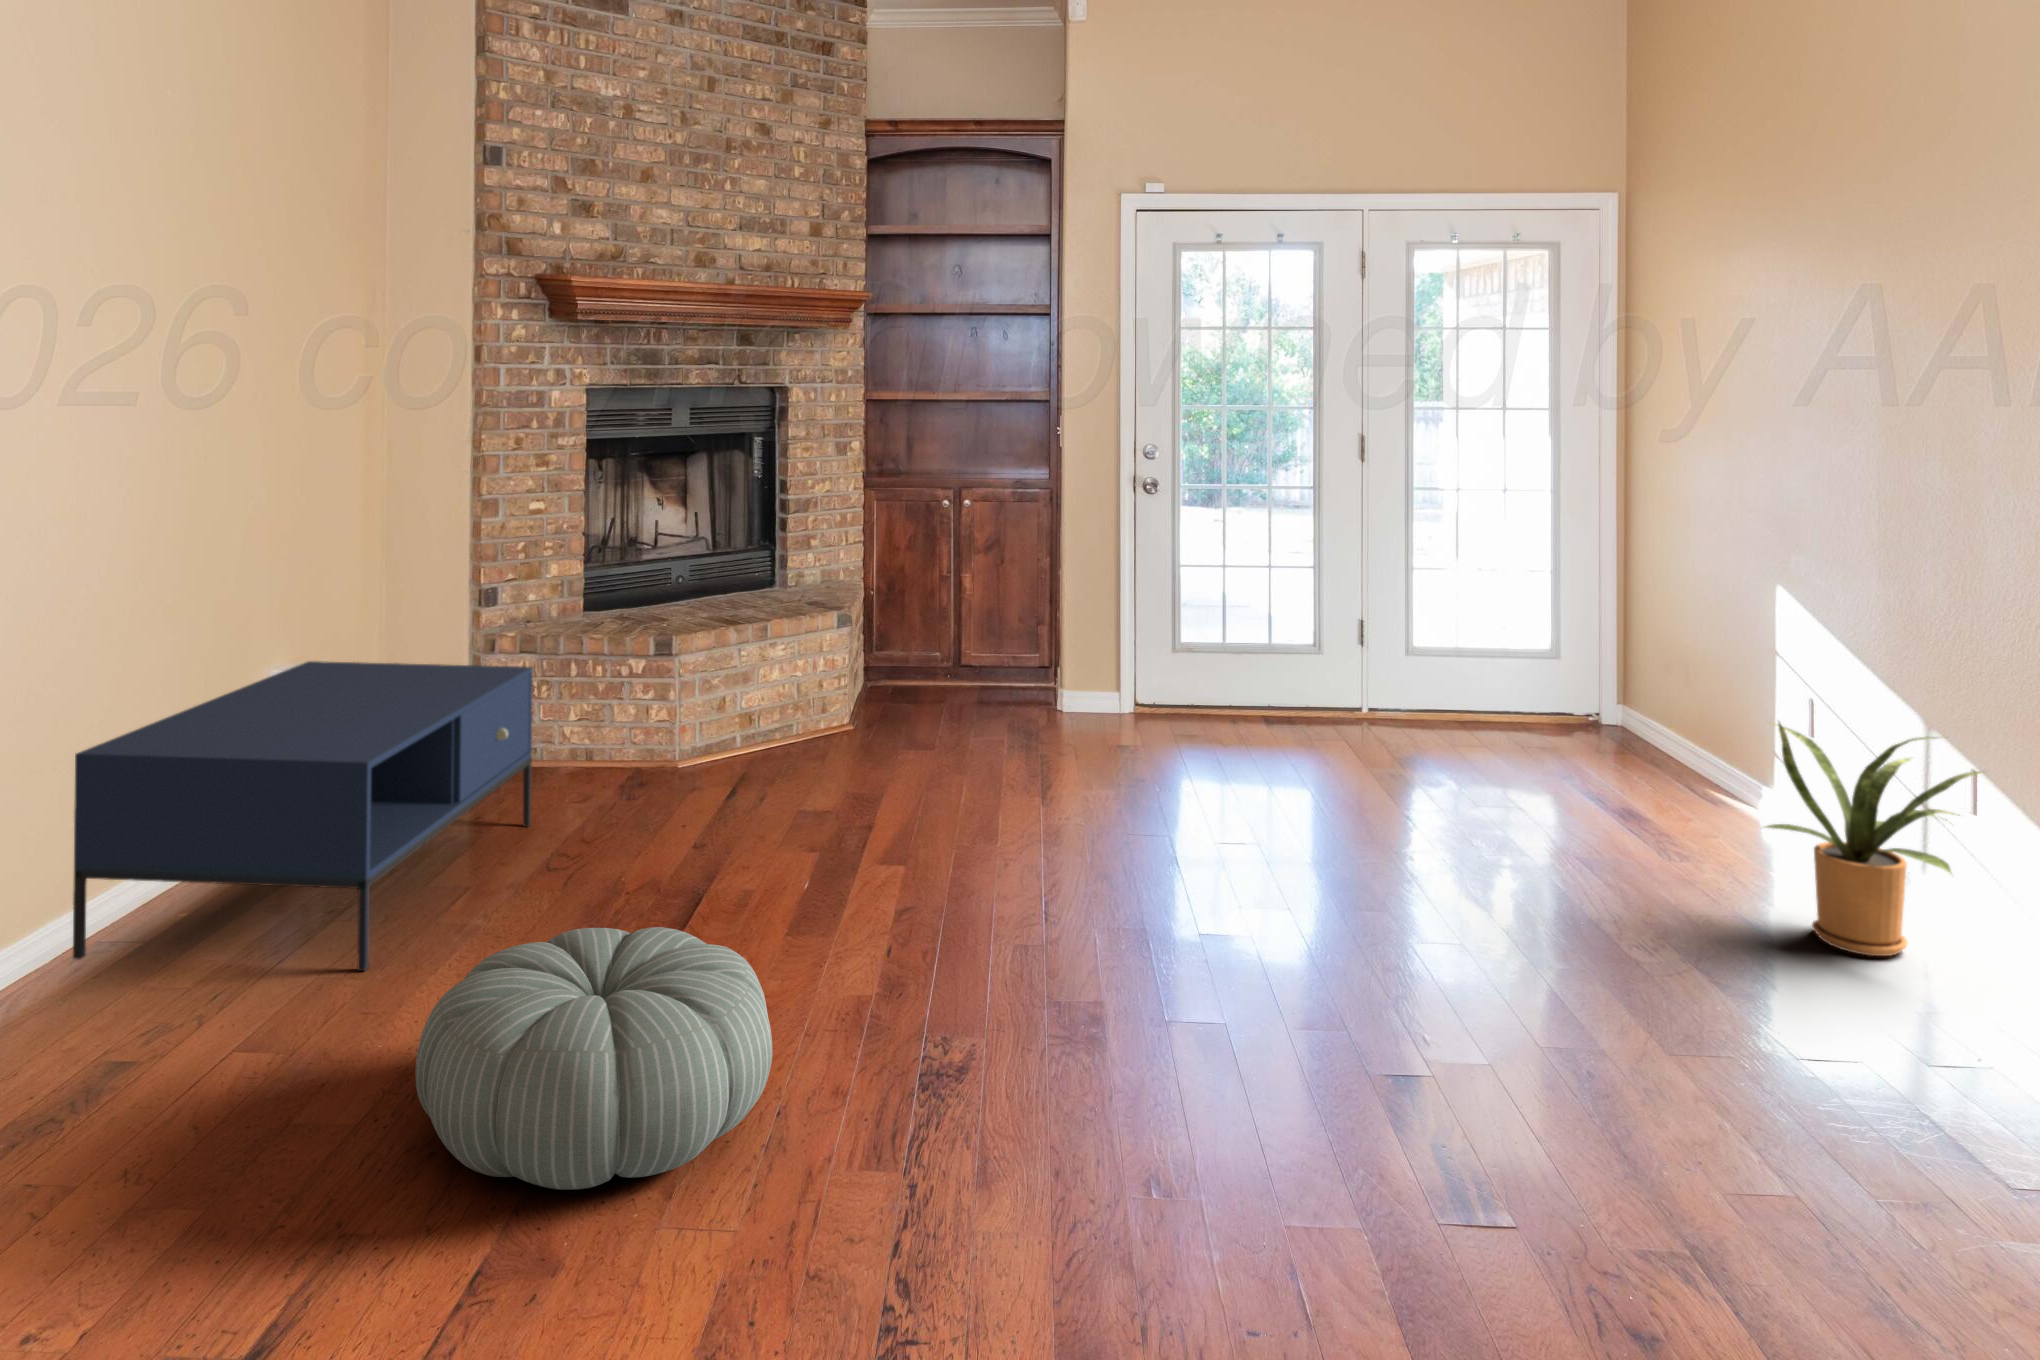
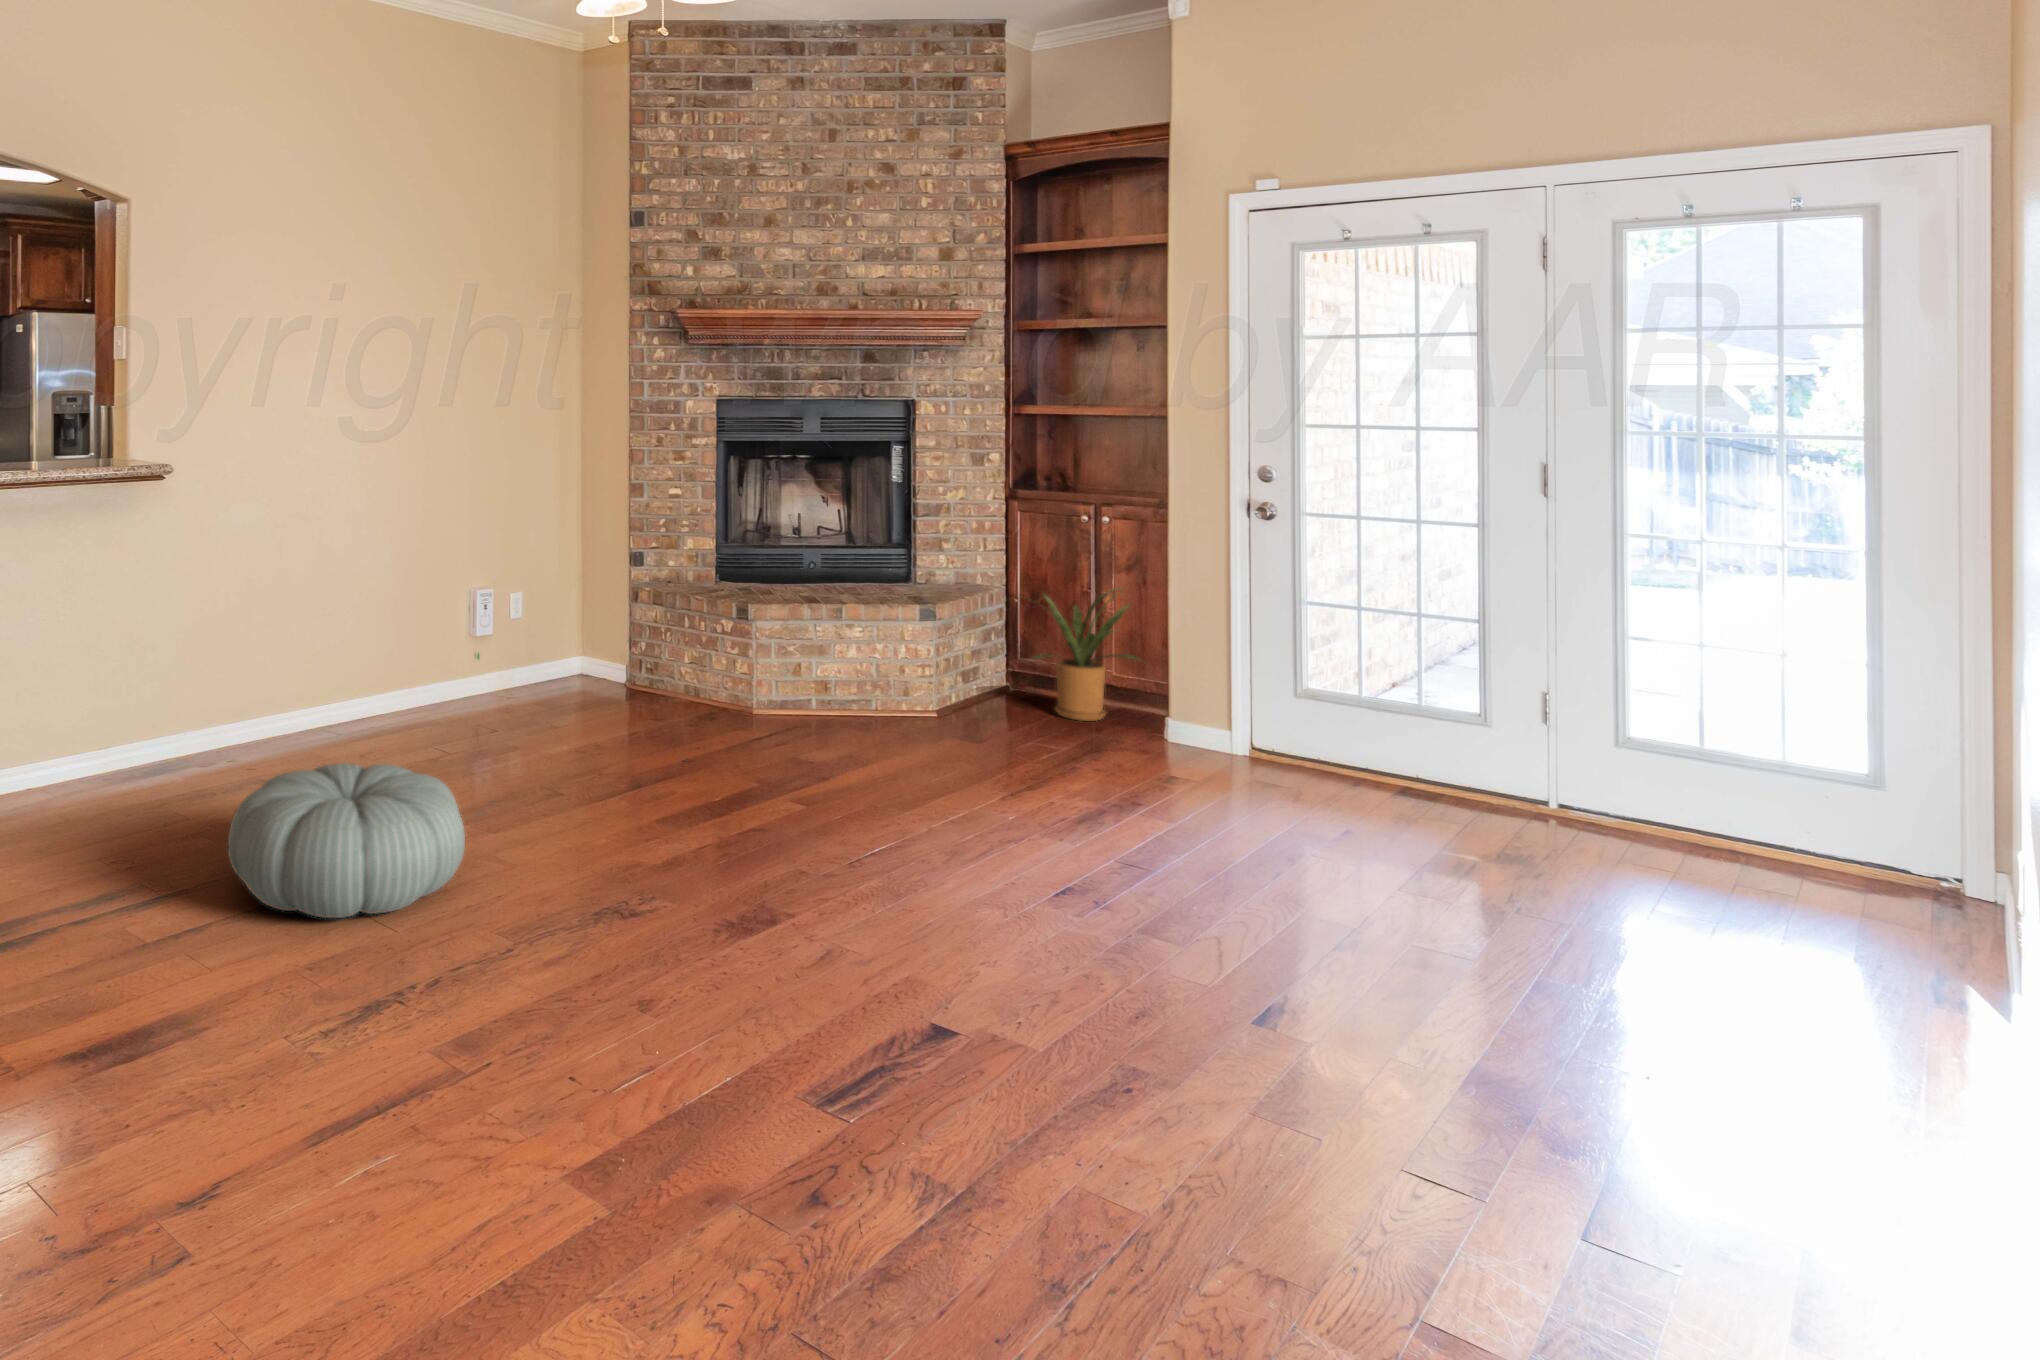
coffee table: present [73,661,533,971] -> none [265,584,593,780]
house plant: present [1766,723,1984,956] -> present [1031,590,1138,721]

